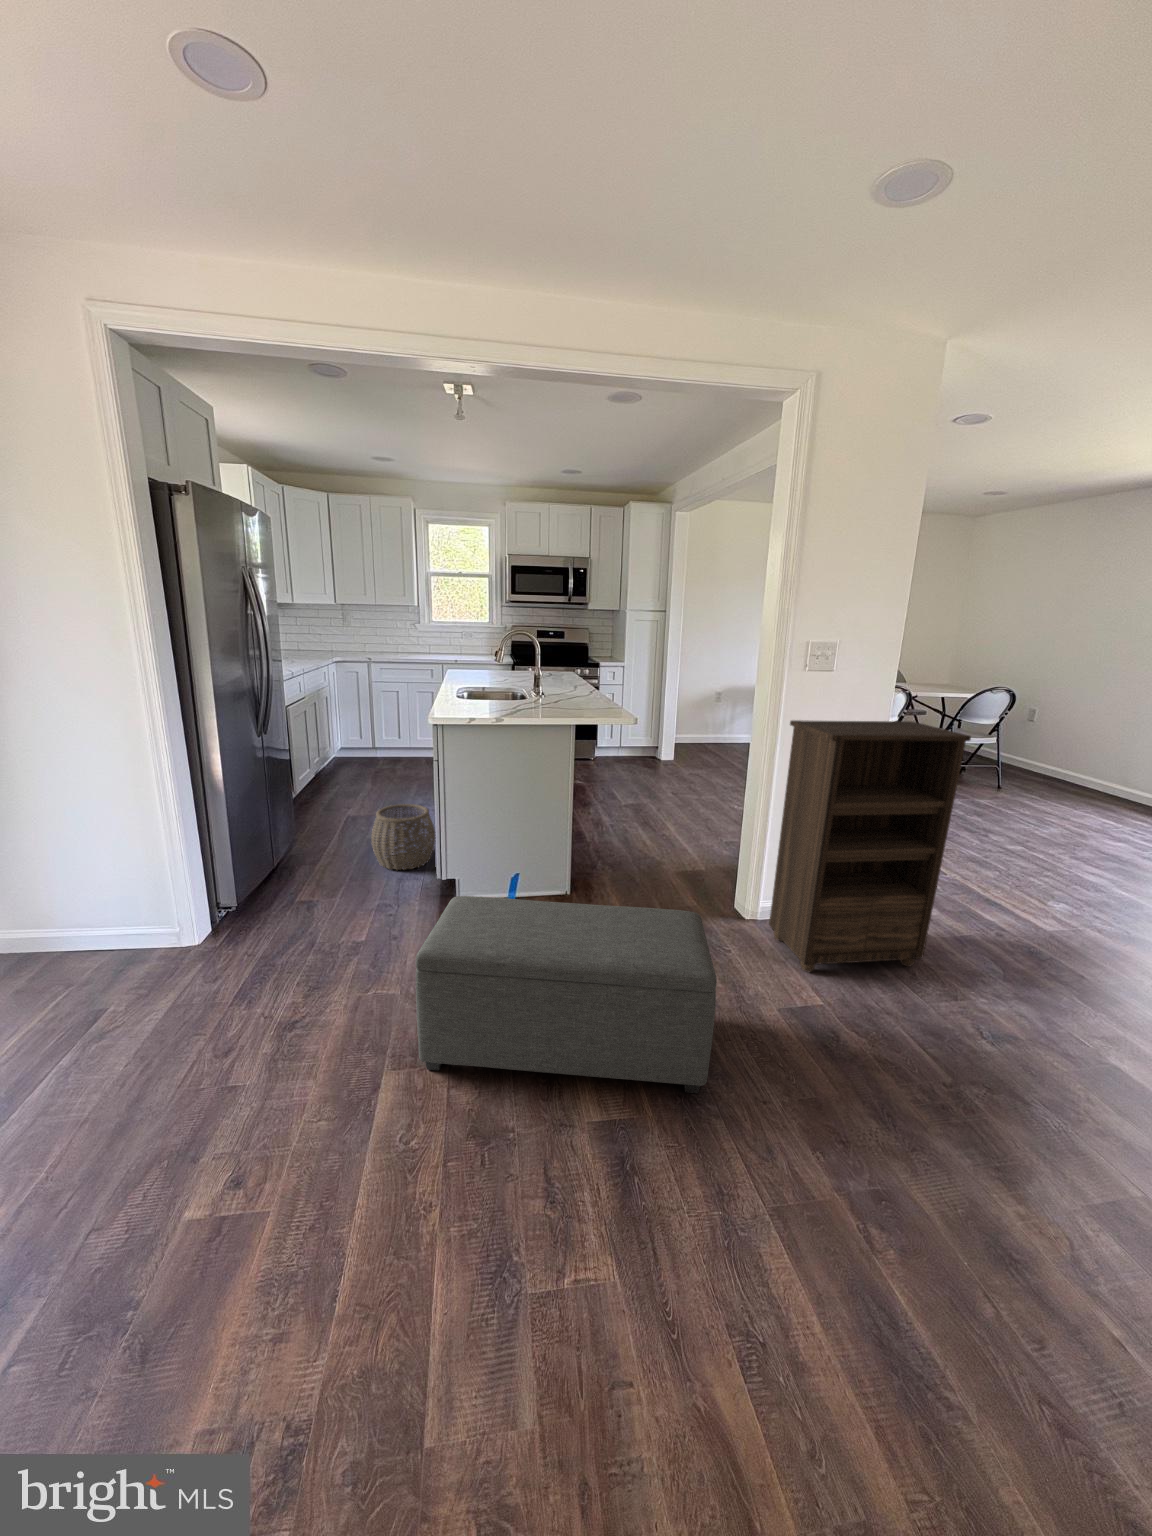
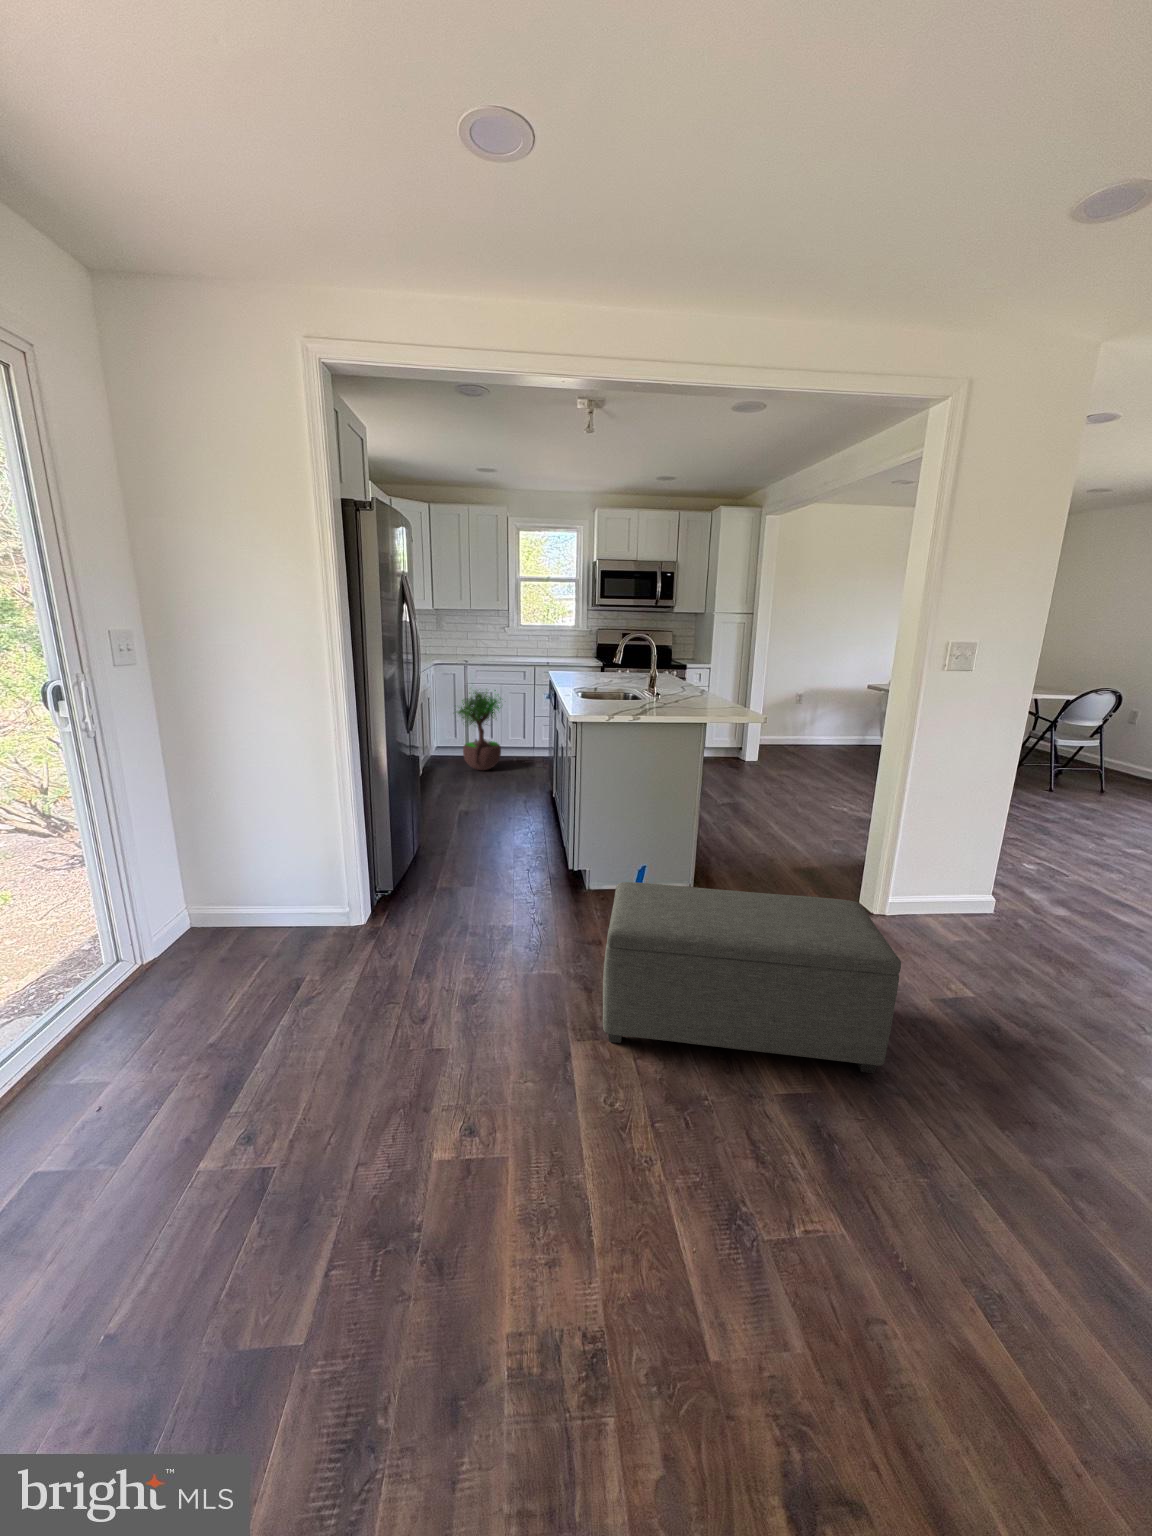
potted tree: none [353,681,410,771] -> present [457,690,501,770]
bookshelf: present [769,720,971,972] -> none [902,718,1129,966]
woven basket: present [371,804,435,870] -> none [497,799,556,862]

